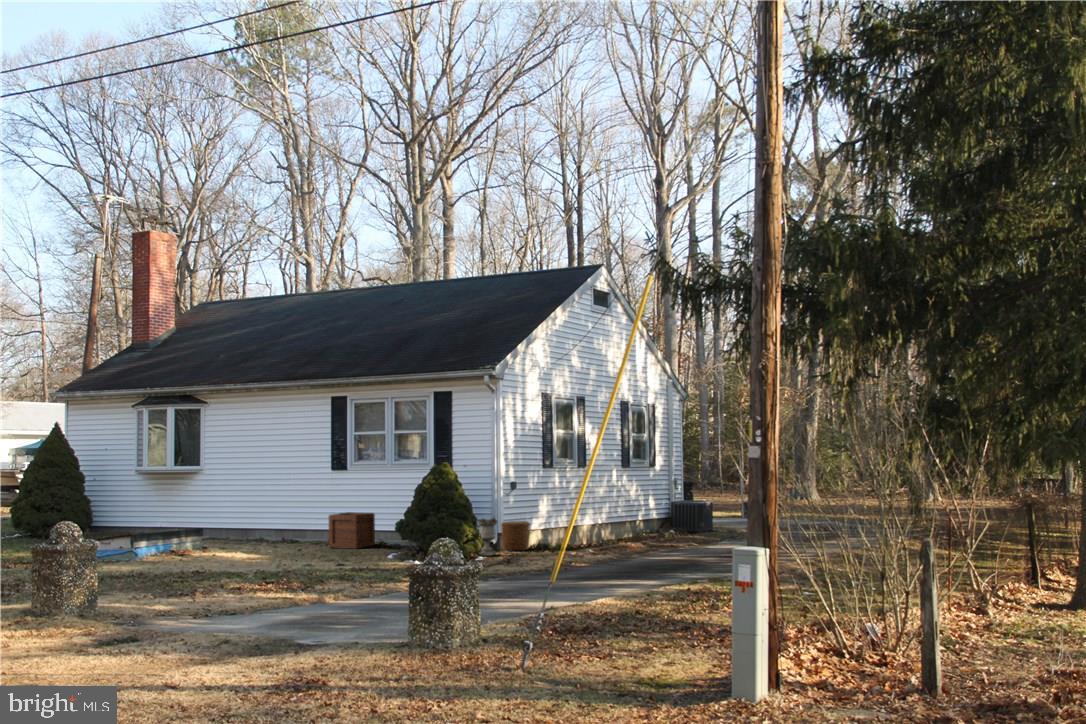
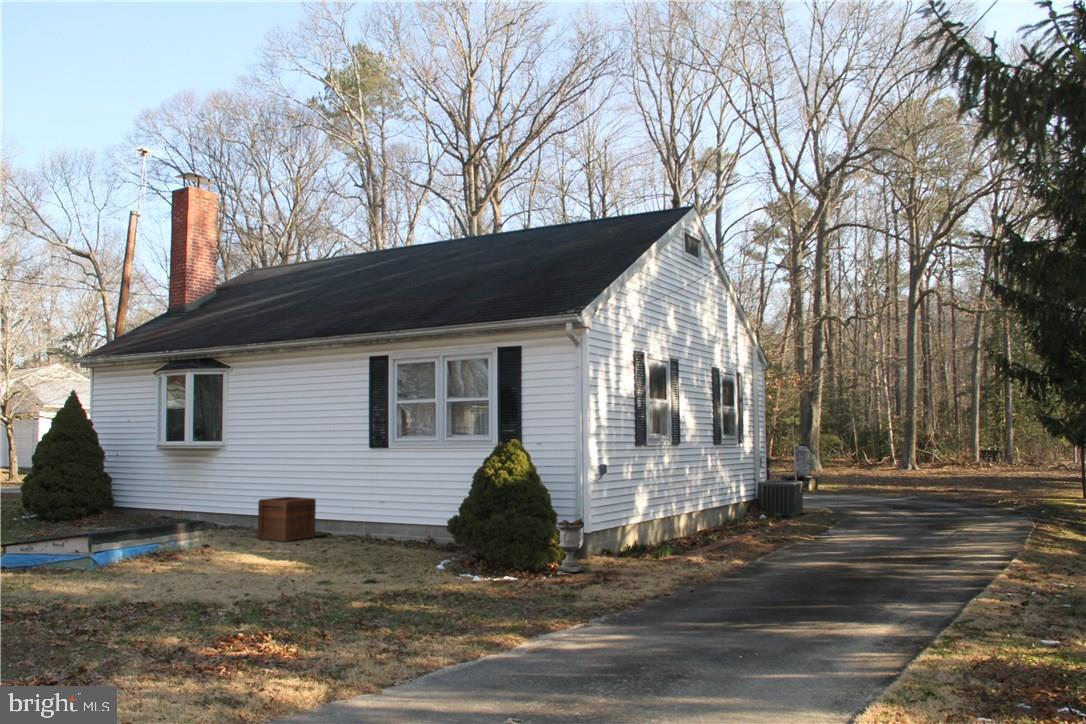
wooden crate: present [329,512,375,549] -> present [258,497,316,542]
basket: present [501,521,530,551] -> none [587,522,626,564]

